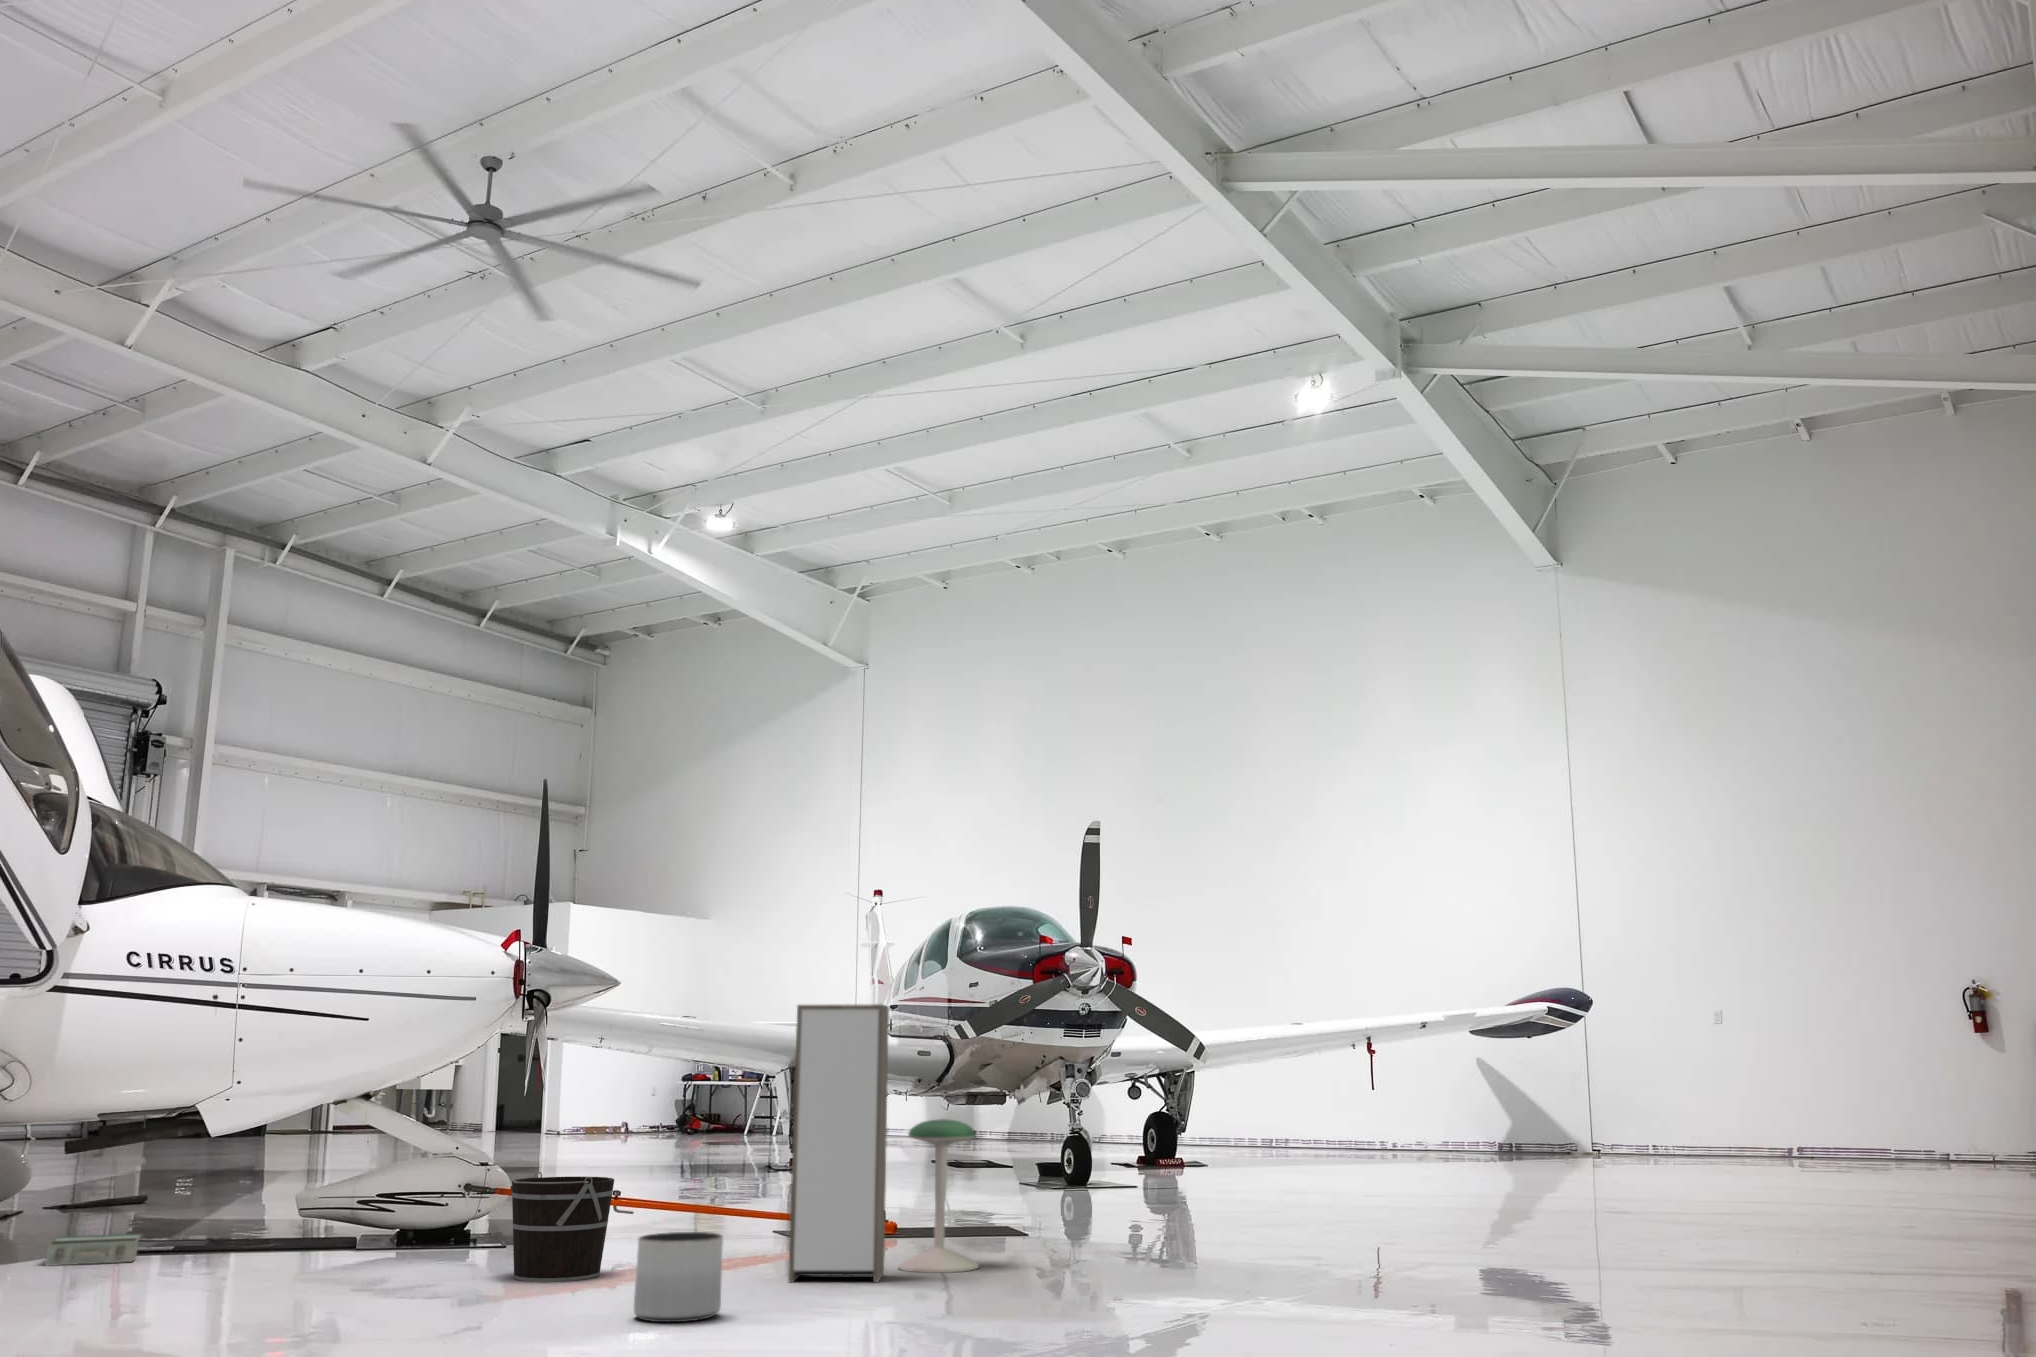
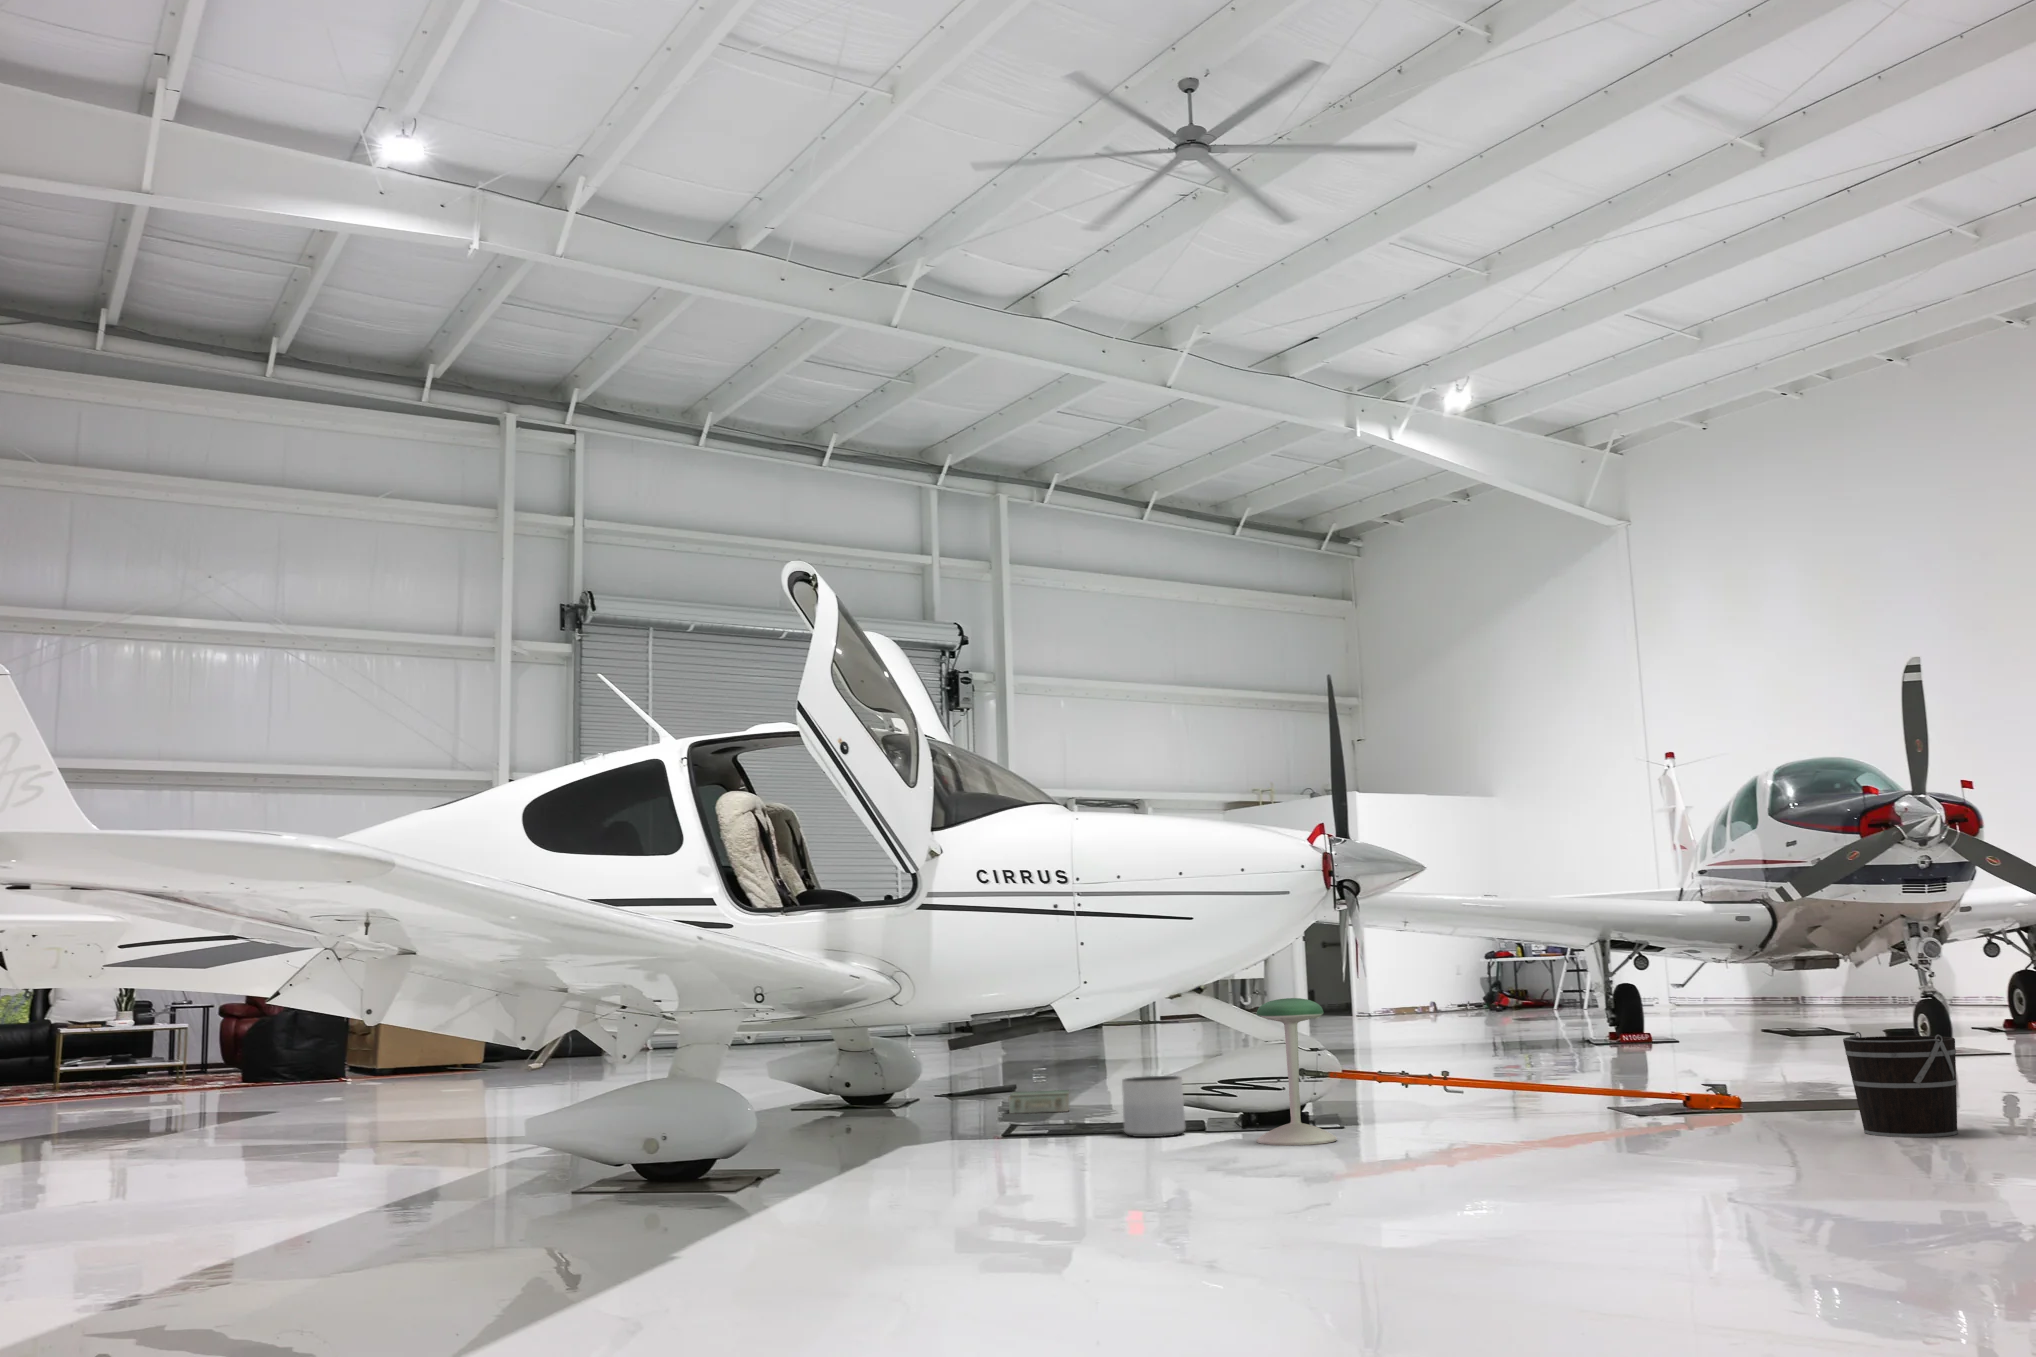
storage cabinet: present [788,1004,889,1282] -> none [1588,878,1707,1130]
stool: present [899,1119,979,1273] -> present [1256,998,1337,1145]
bucket: present [512,1172,614,1282] -> present [1843,1032,1958,1137]
planter: present [634,1232,723,1322] -> present [1122,1076,1185,1137]

